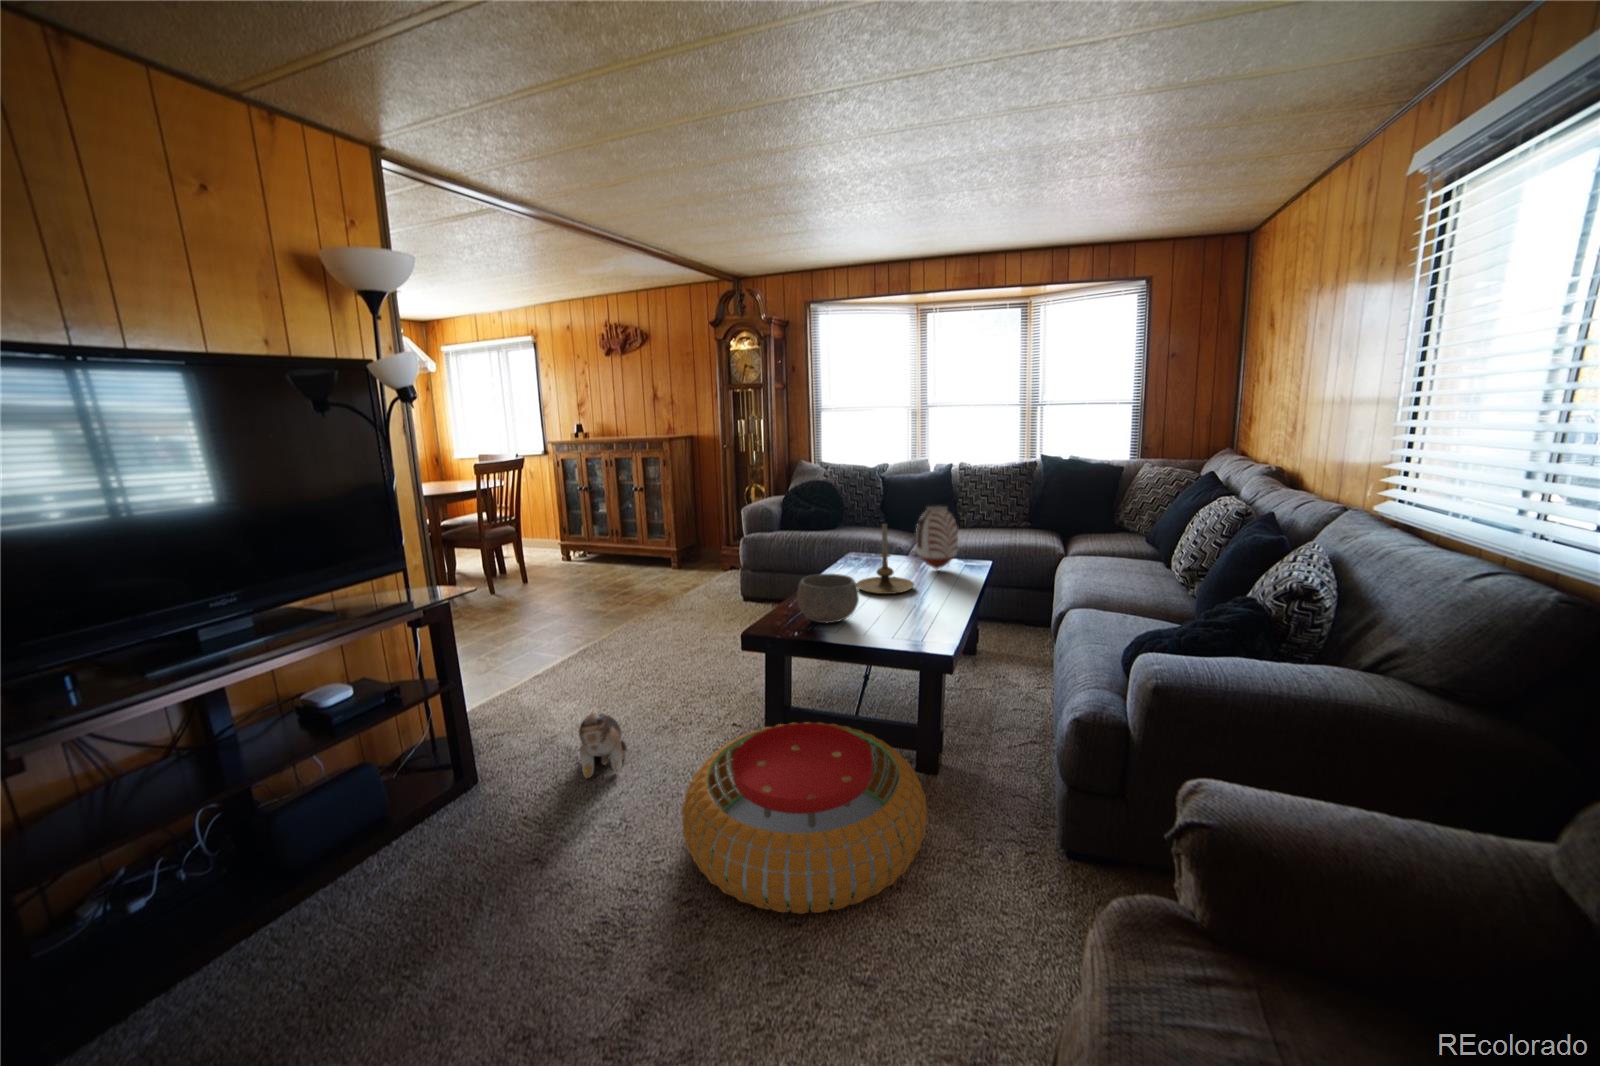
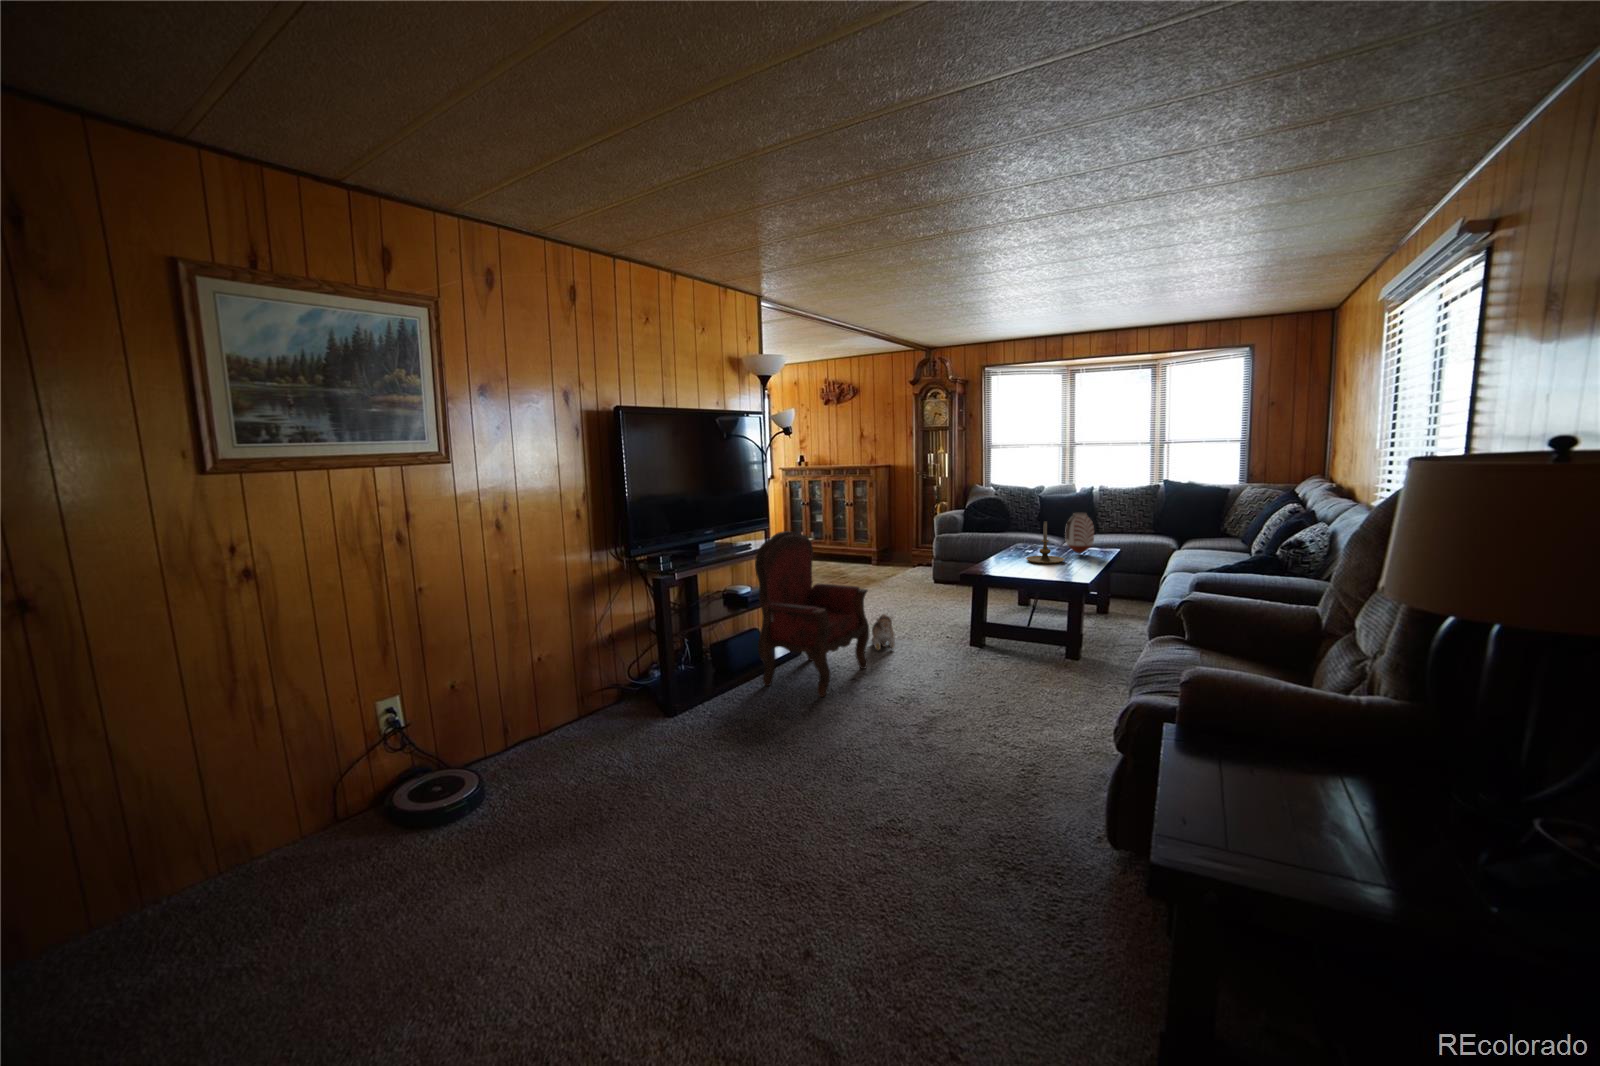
bowl: present [797,574,859,623] -> none [994,547,1031,573]
armchair: none [182,575,541,987] -> present [755,531,869,697]
pouf: present [682,722,927,914] -> none [942,621,1070,691]

